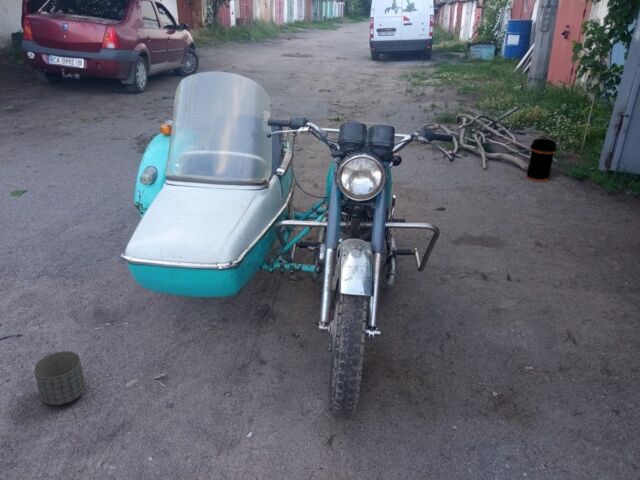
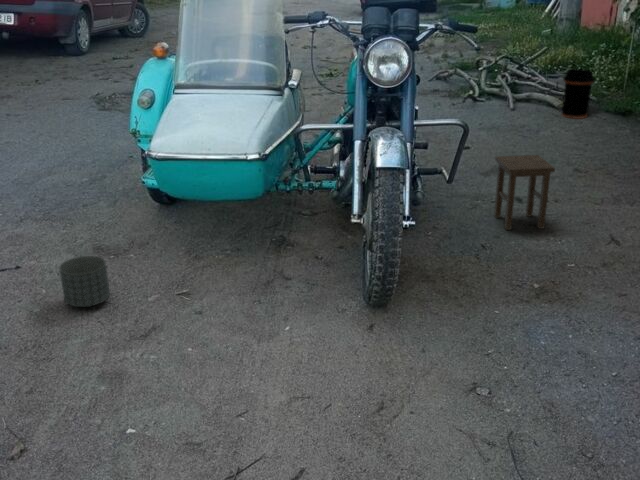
stool: none [459,248,518,318] -> present [494,155,555,230]

